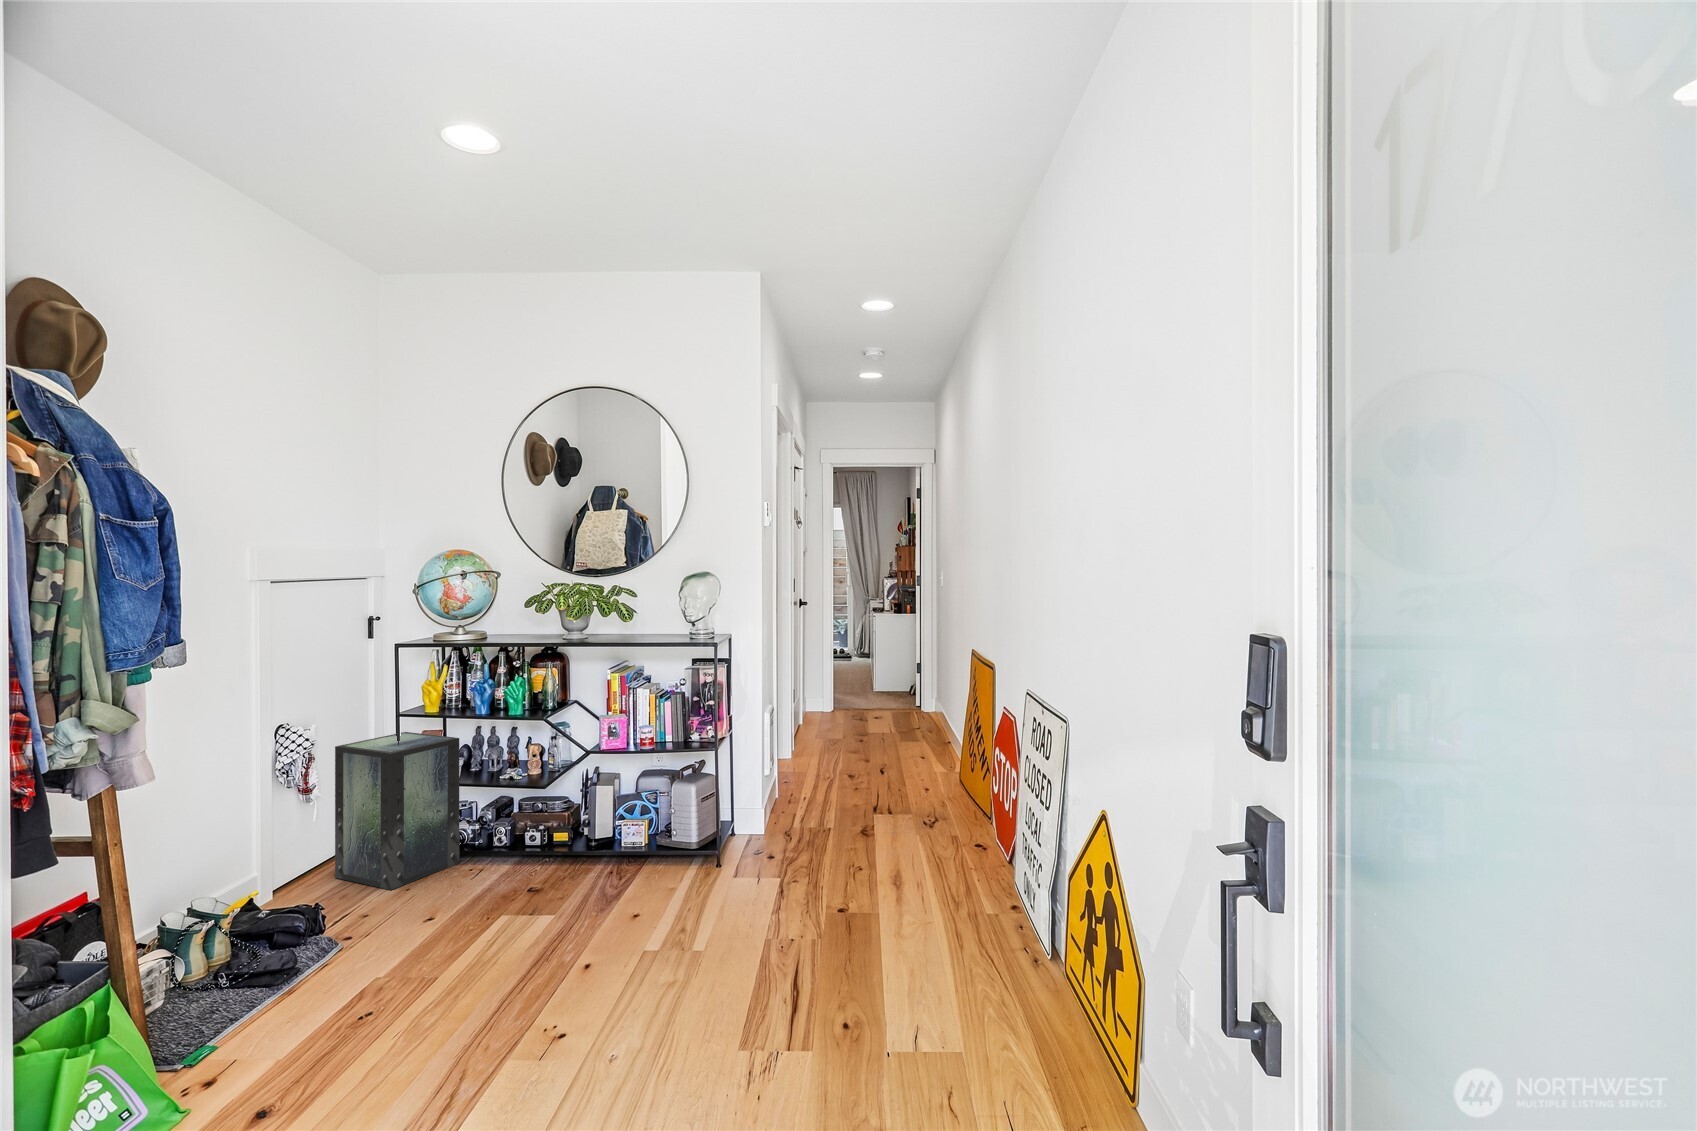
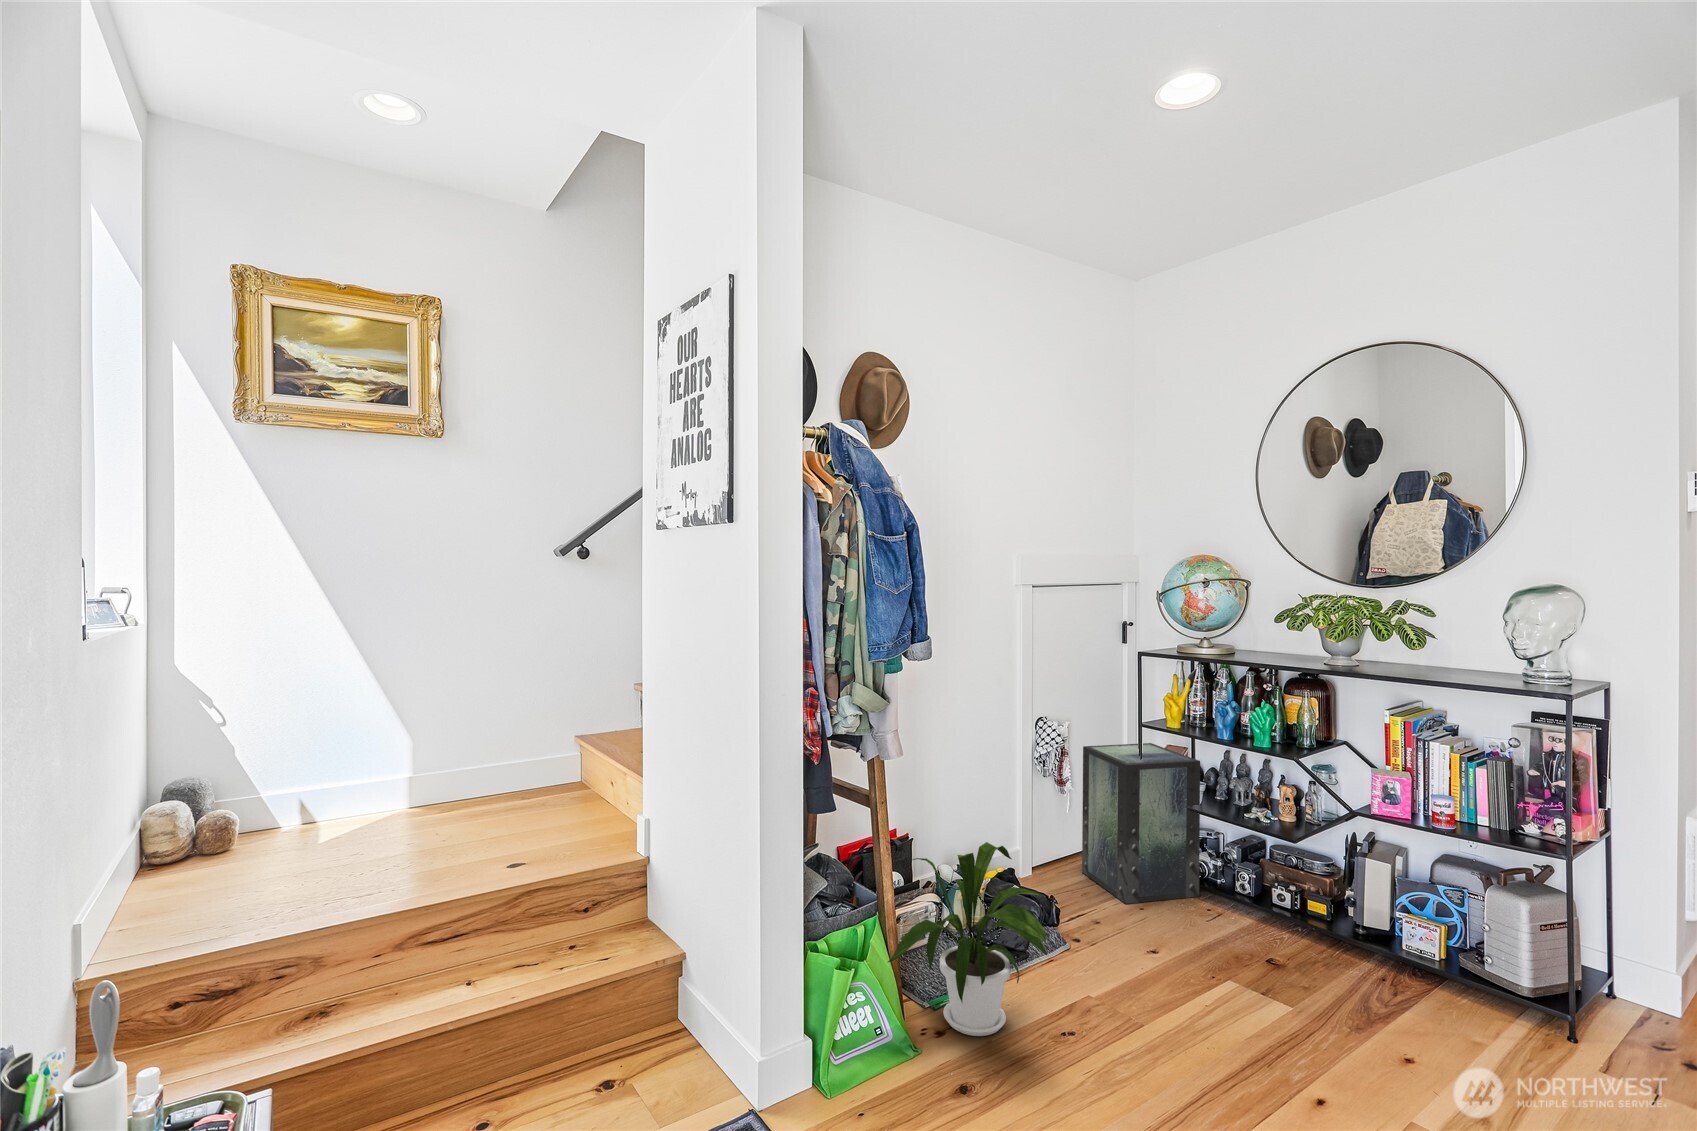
house plant: none [151,850,359,1058] -> present [888,842,1047,1036]

